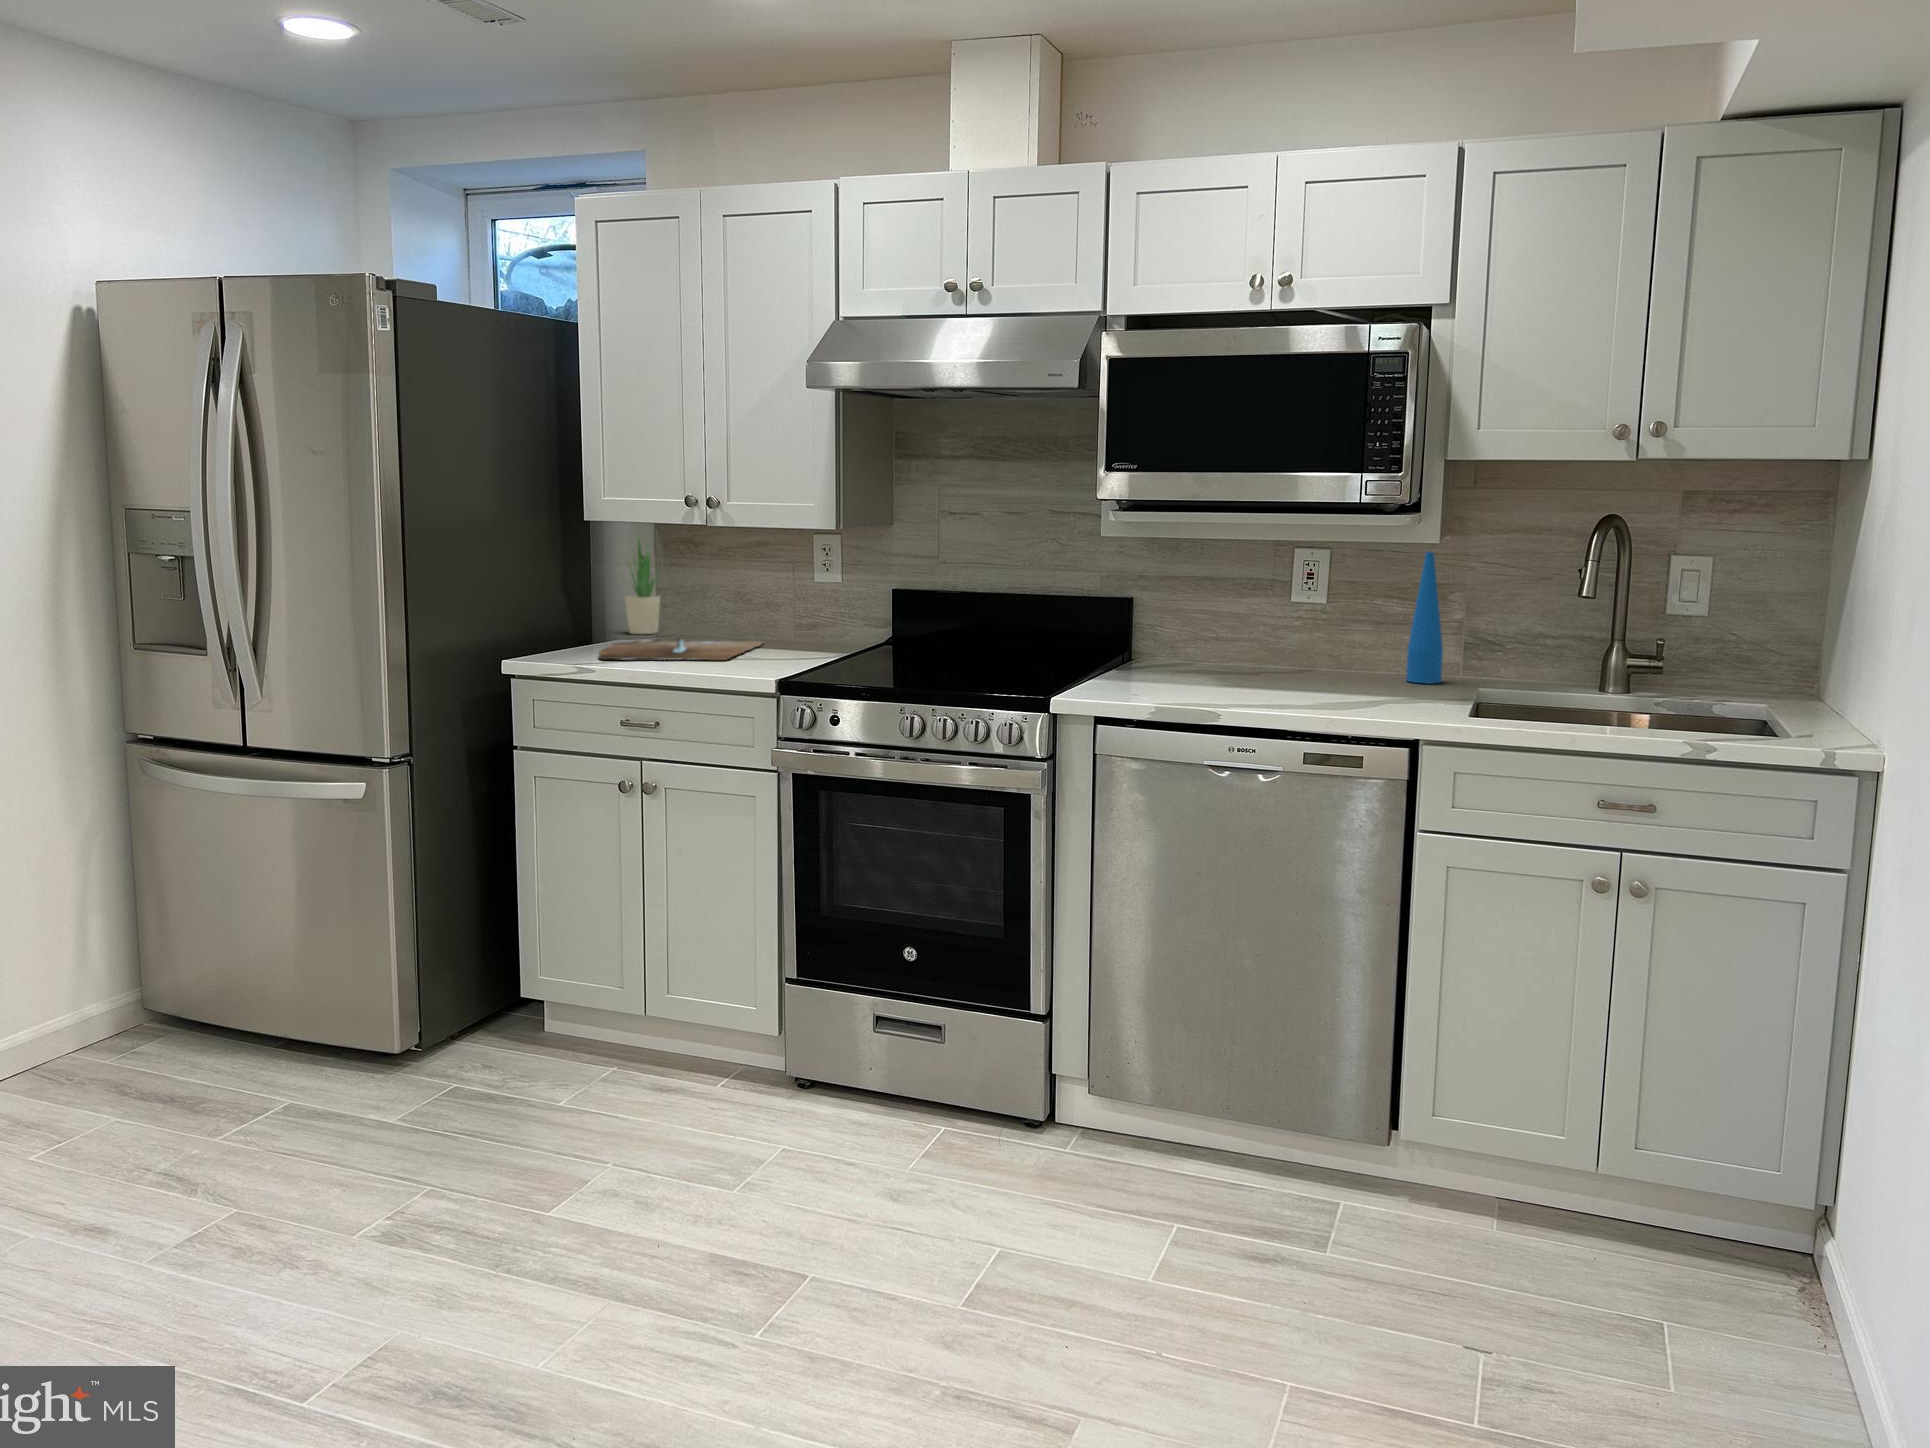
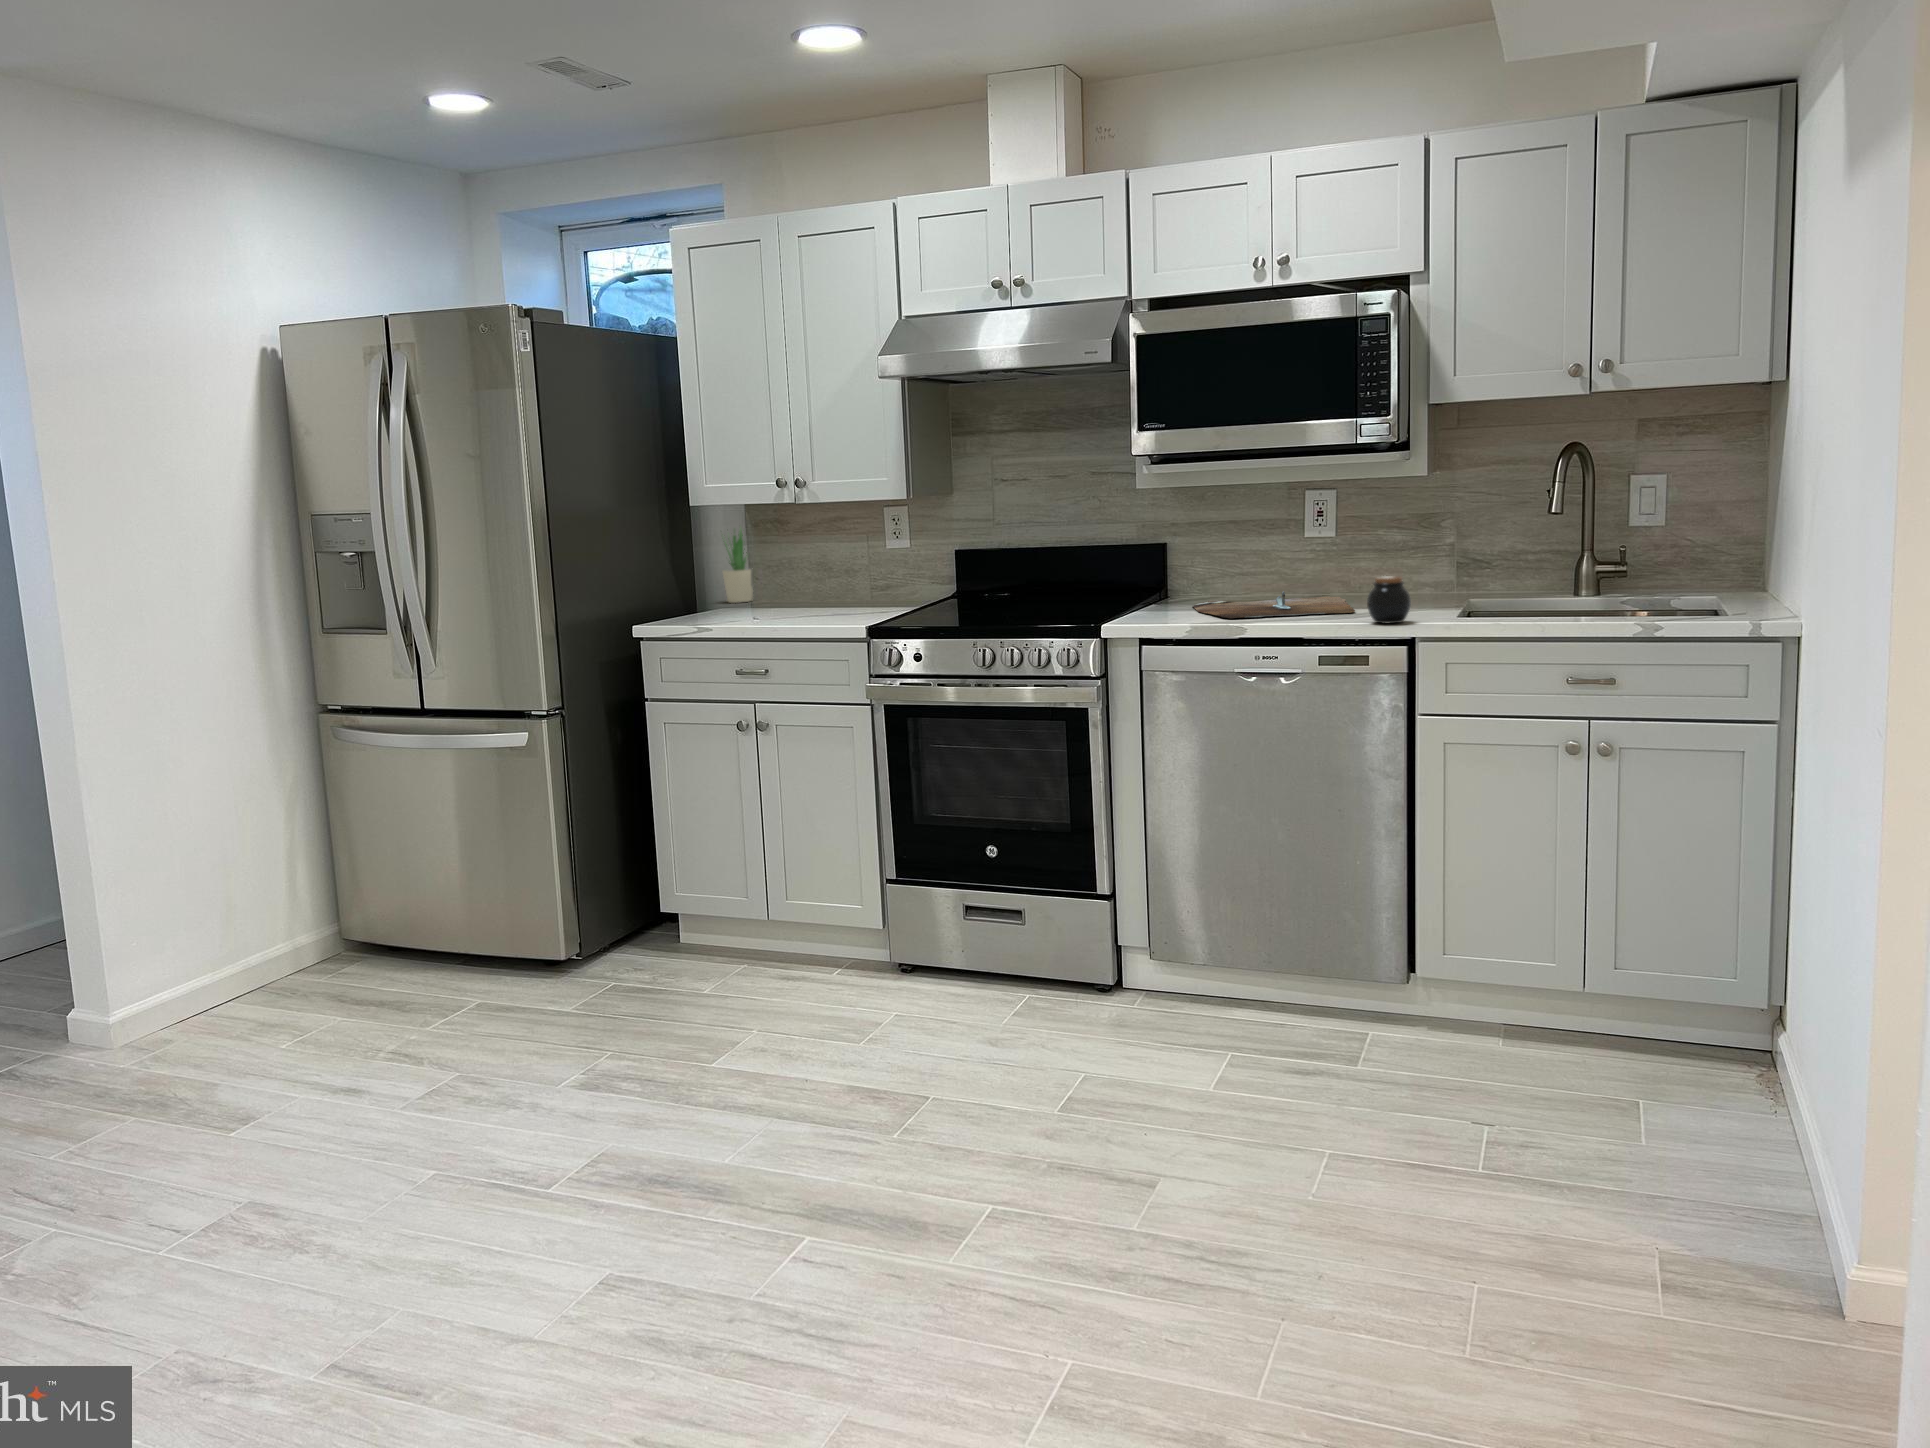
bottle: present [1406,546,1443,683] -> none [1406,476,1436,599]
cutting board: present [599,635,762,660] -> present [1192,591,1355,618]
jar: none [1364,662,1416,719] -> present [1367,576,1411,623]

